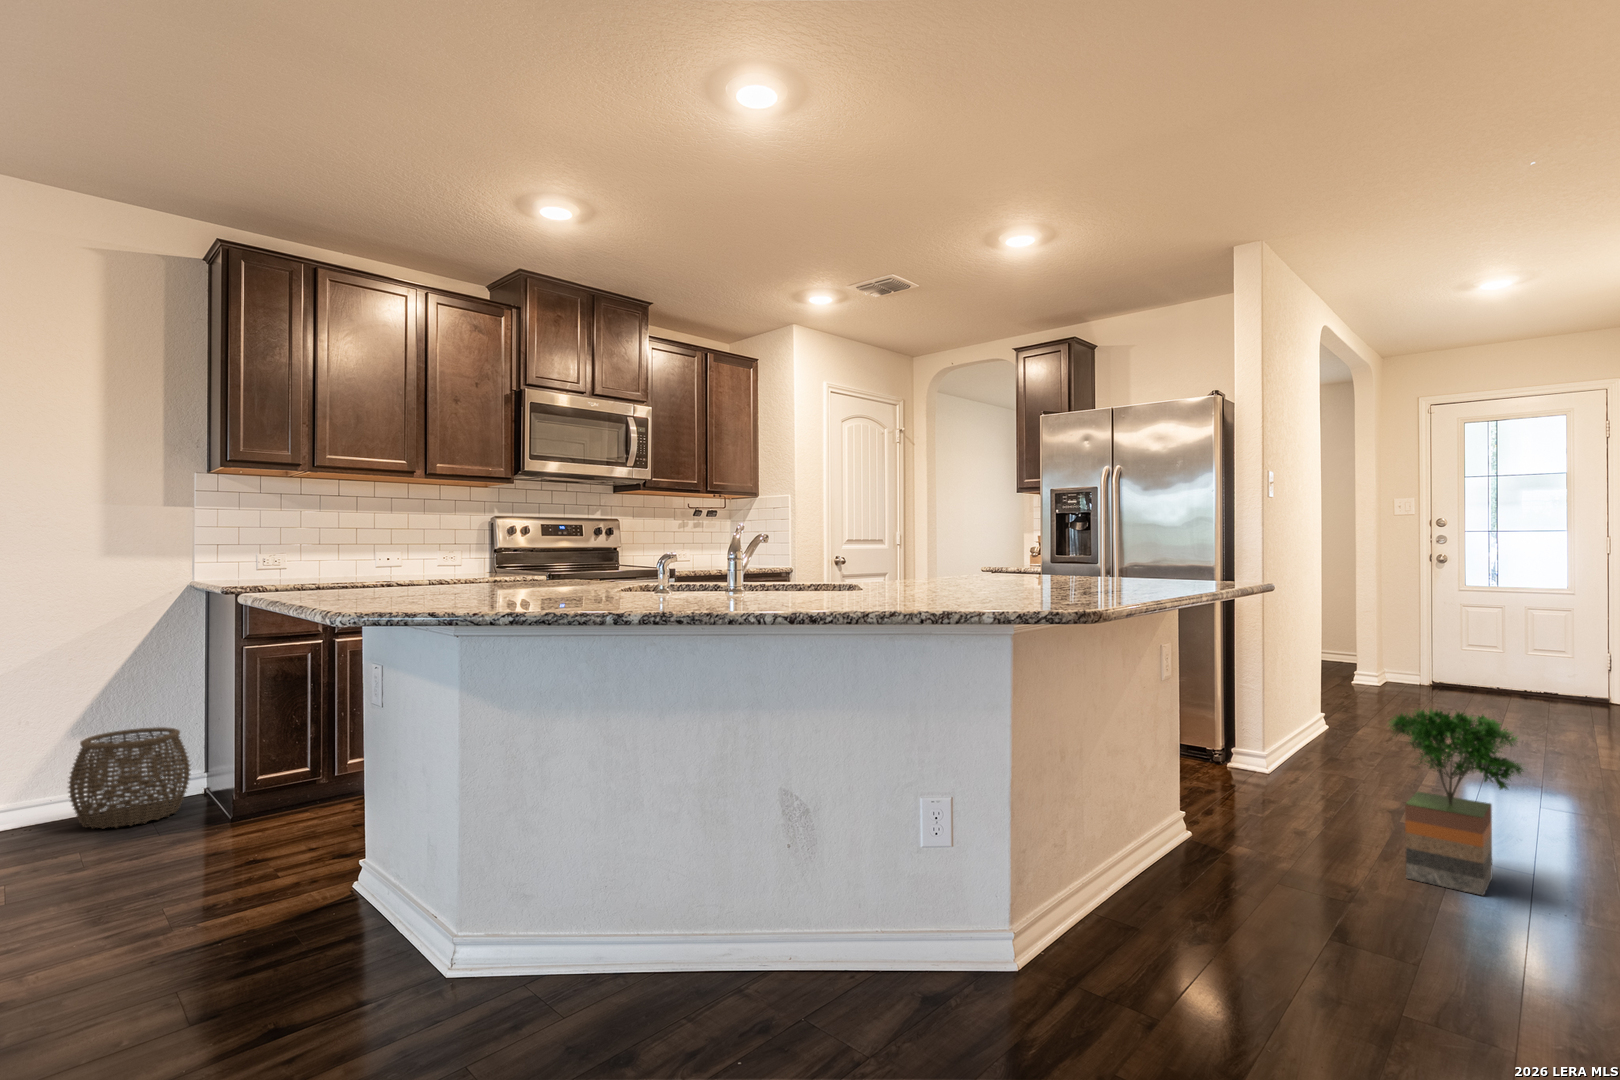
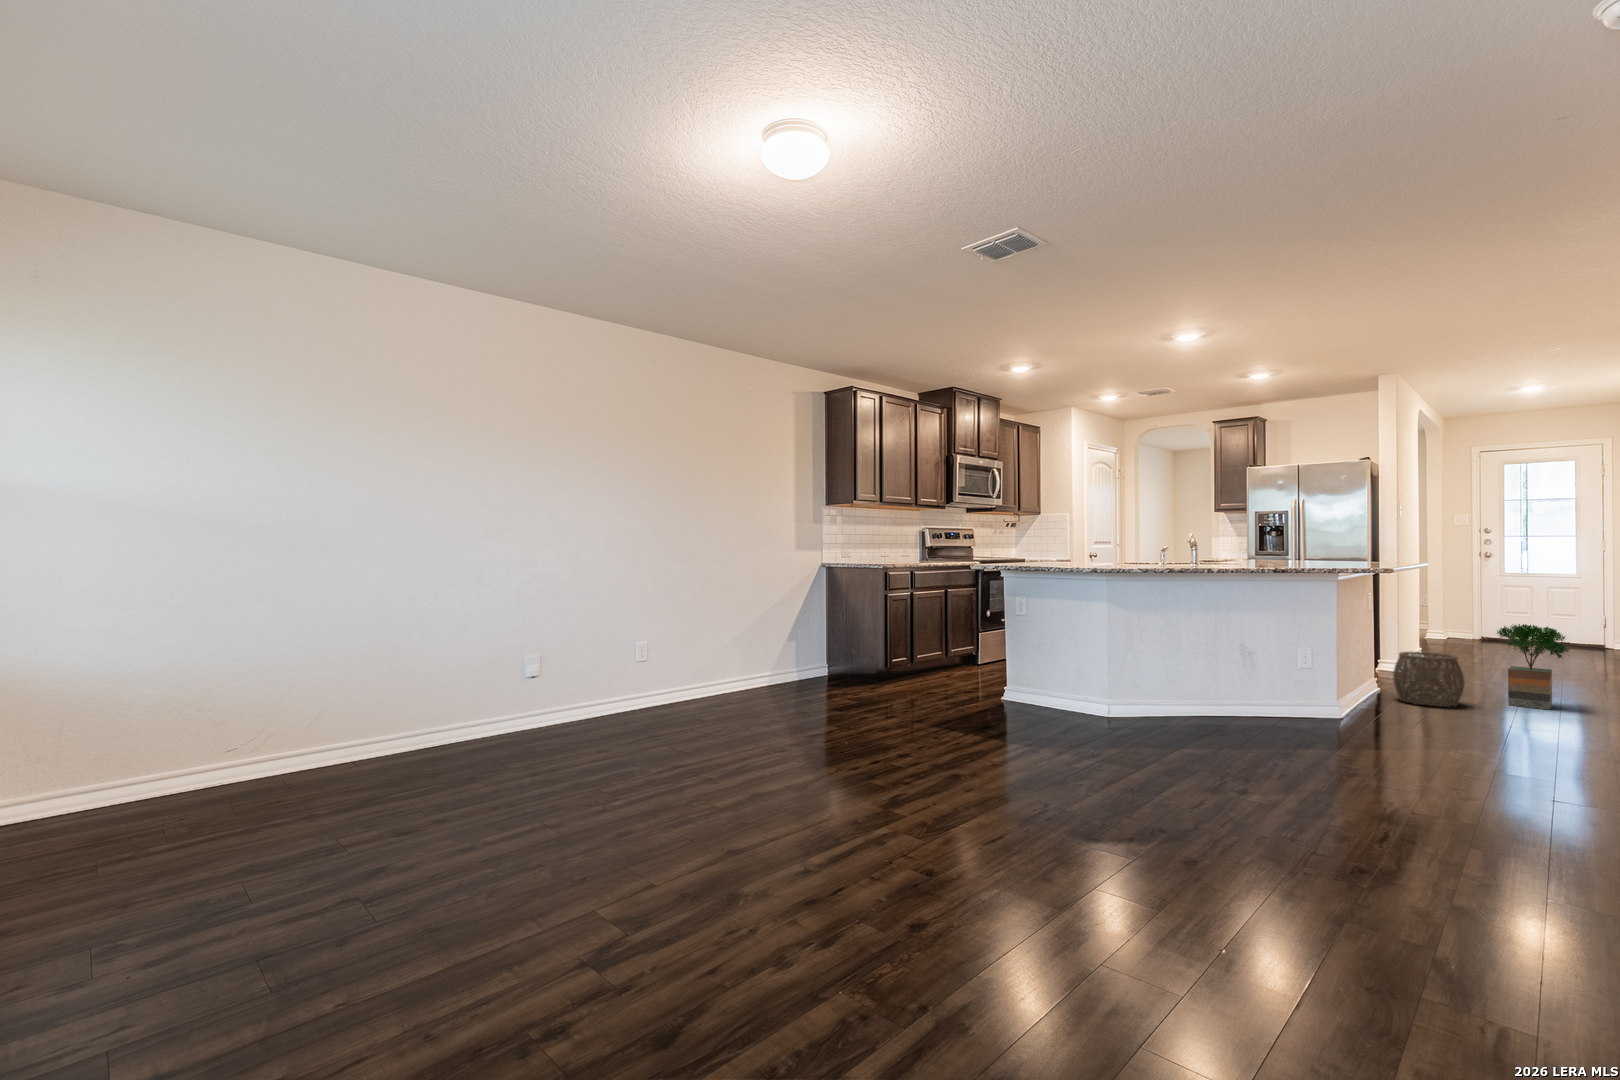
woven basket: present [68,727,190,829] -> present [1393,652,1465,707]

